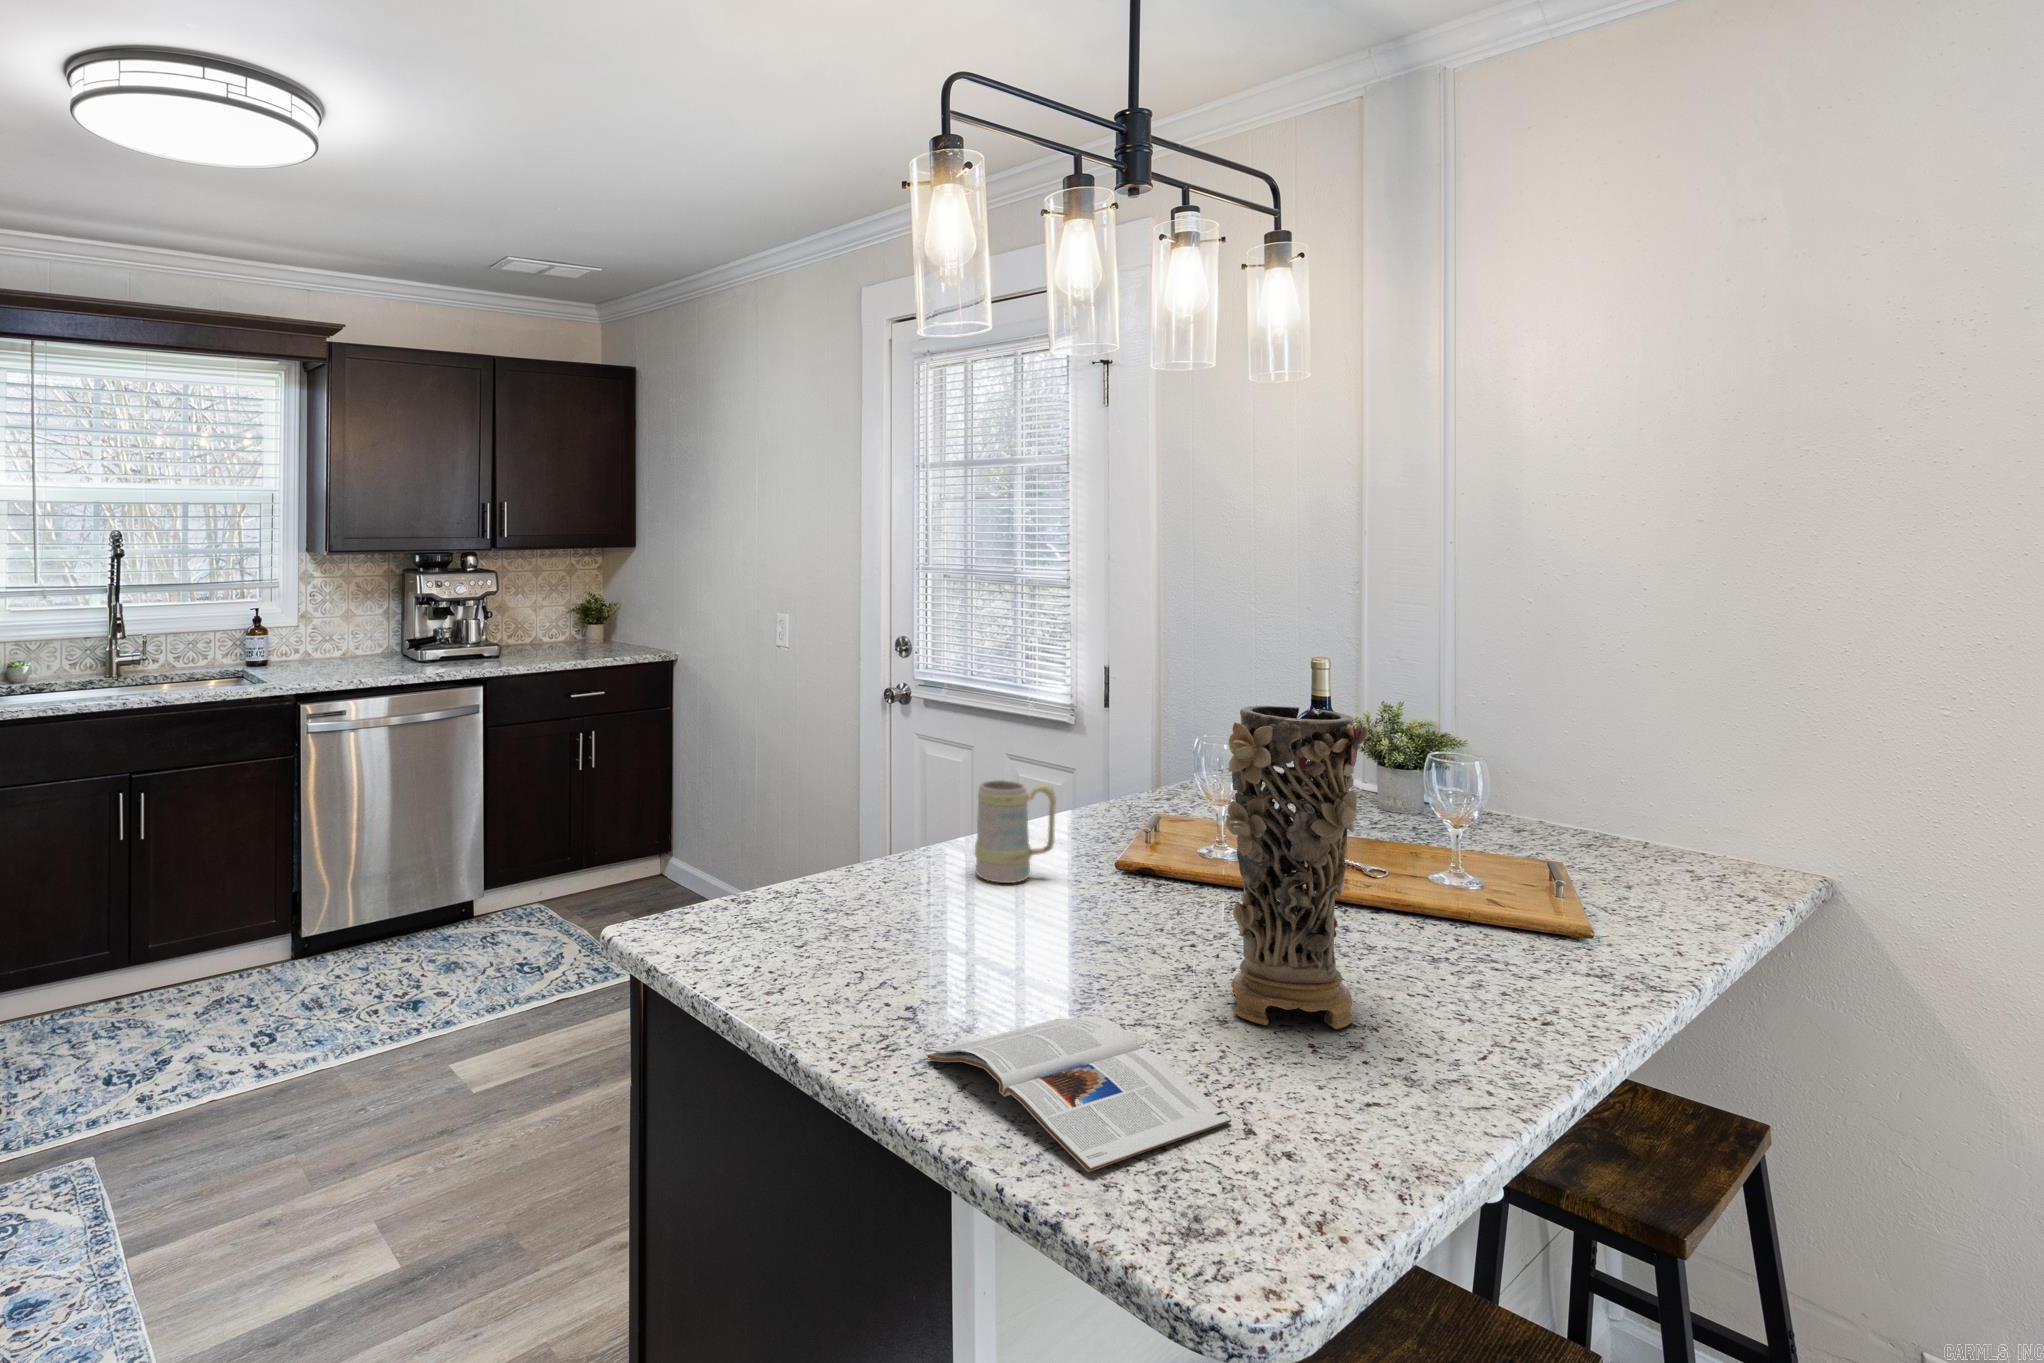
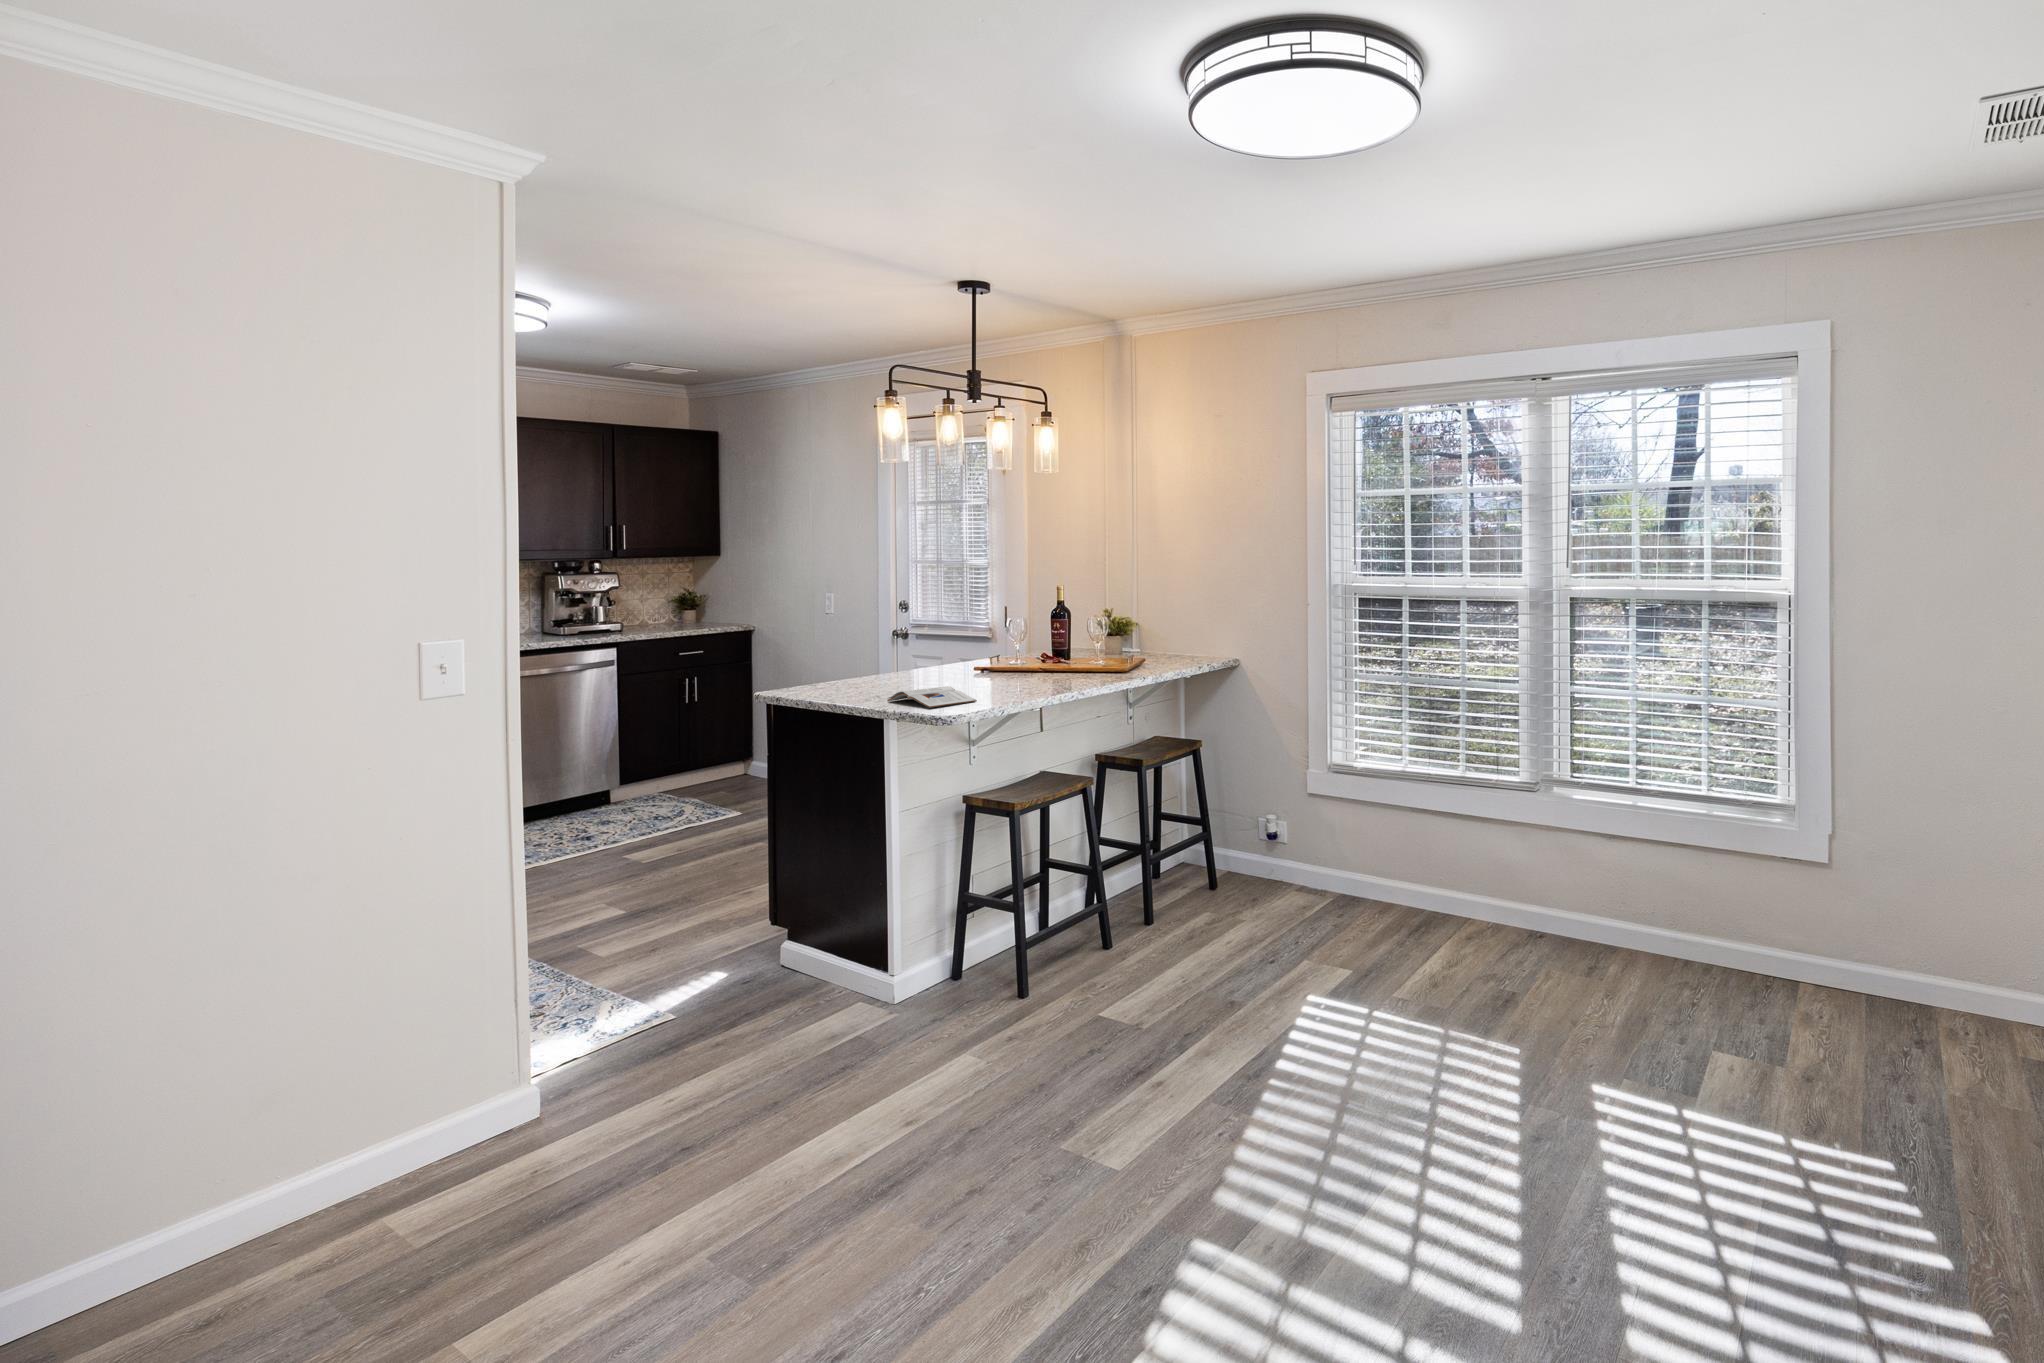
decorative vase: present [1226,706,1367,1029] -> none [991,590,1034,690]
mug: present [975,780,1056,883] -> none [920,636,953,676]

